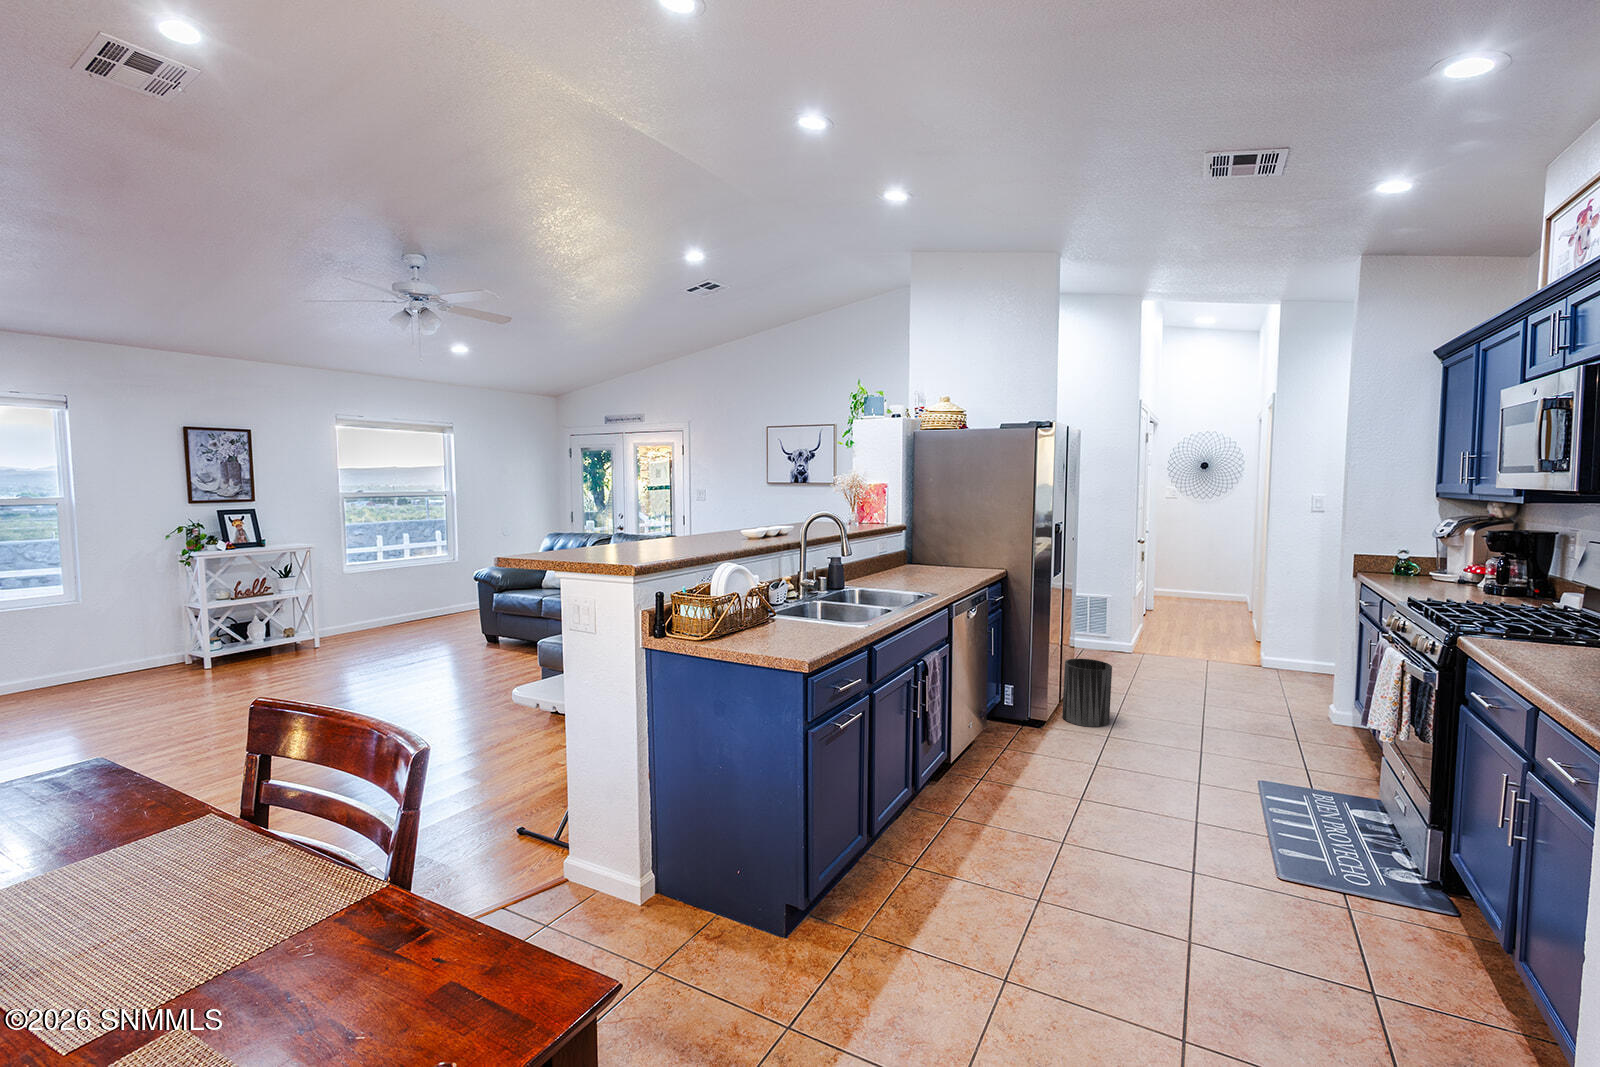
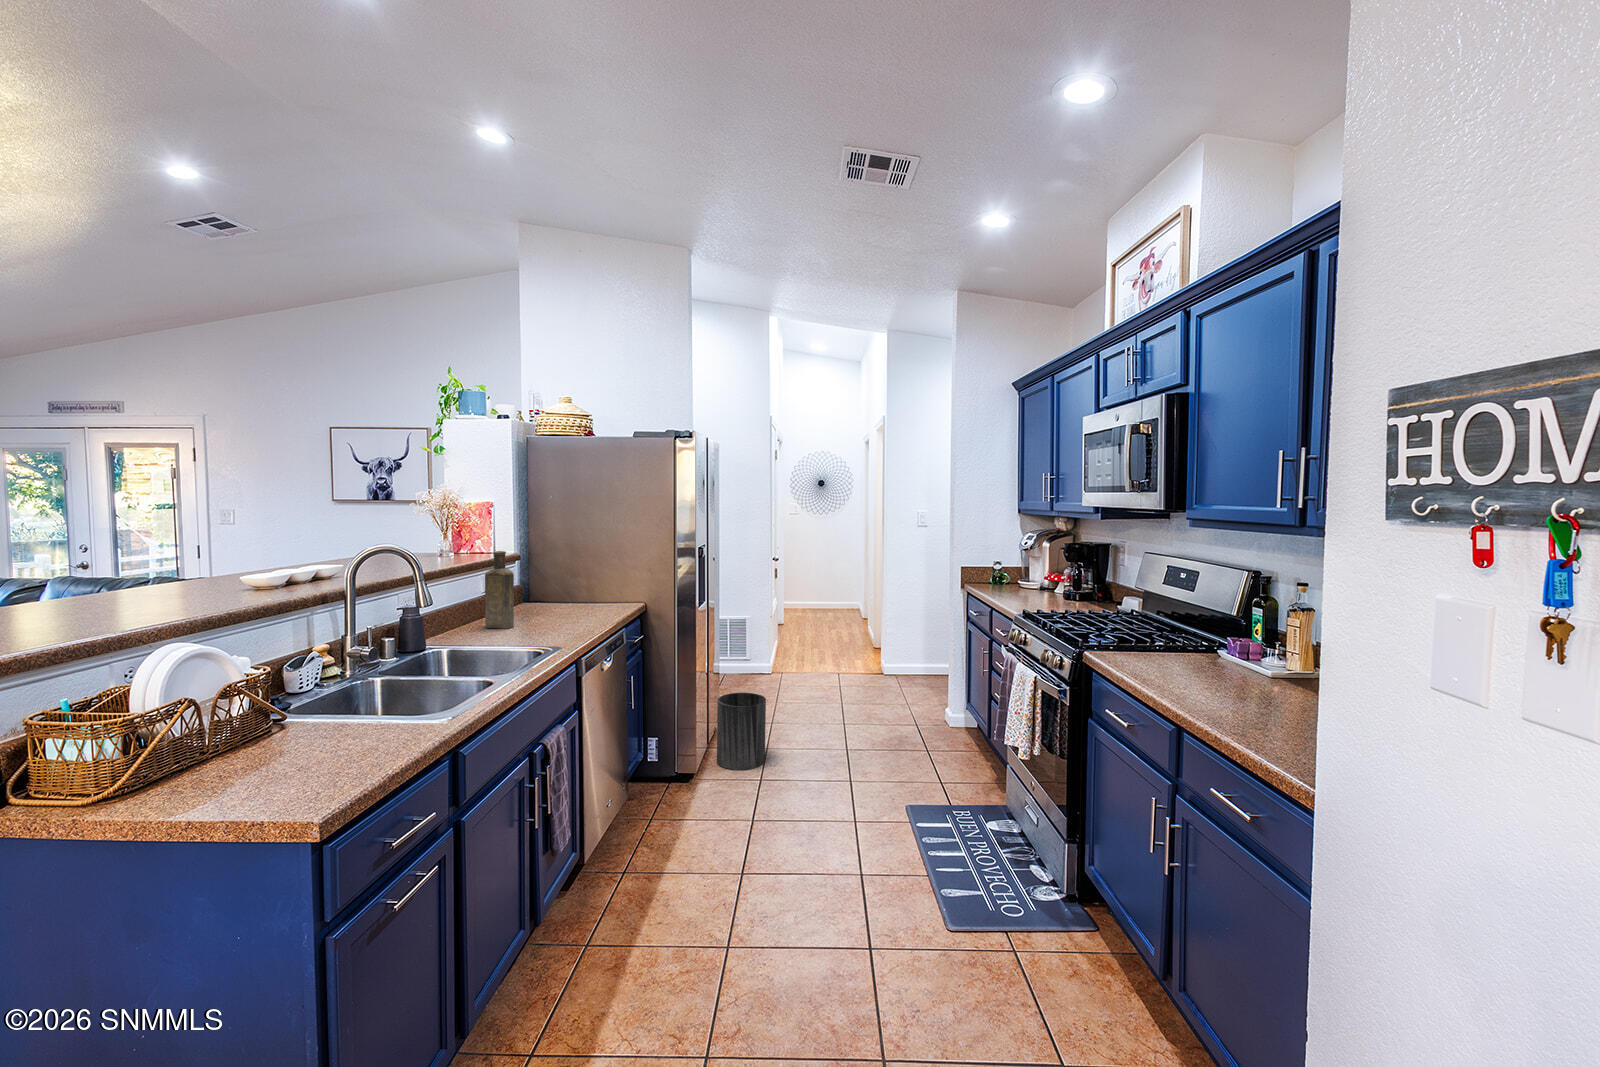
bottle: none [881,522,902,580] -> present [485,551,514,628]

